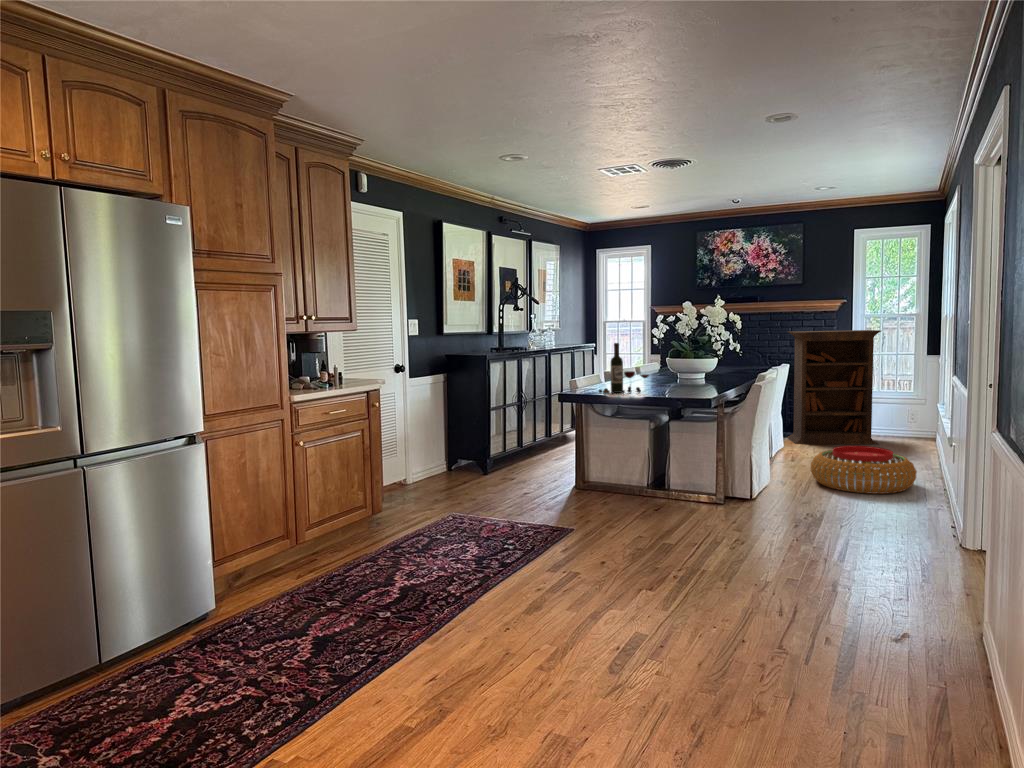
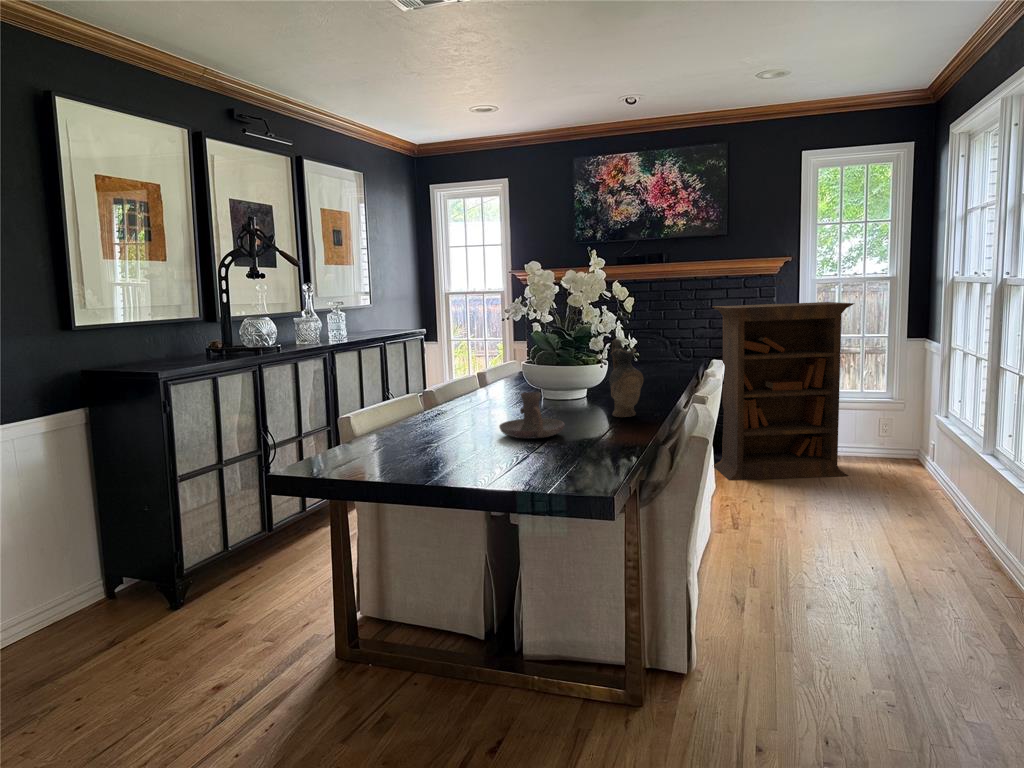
wine bottle: present [599,343,649,394] -> none [365,350,483,471]
ceramic pitcher: none [712,344,730,383] -> present [610,339,644,417]
candle holder: none [656,367,688,388] -> present [499,392,565,439]
pouf: present [811,446,917,494] -> none [788,516,987,627]

